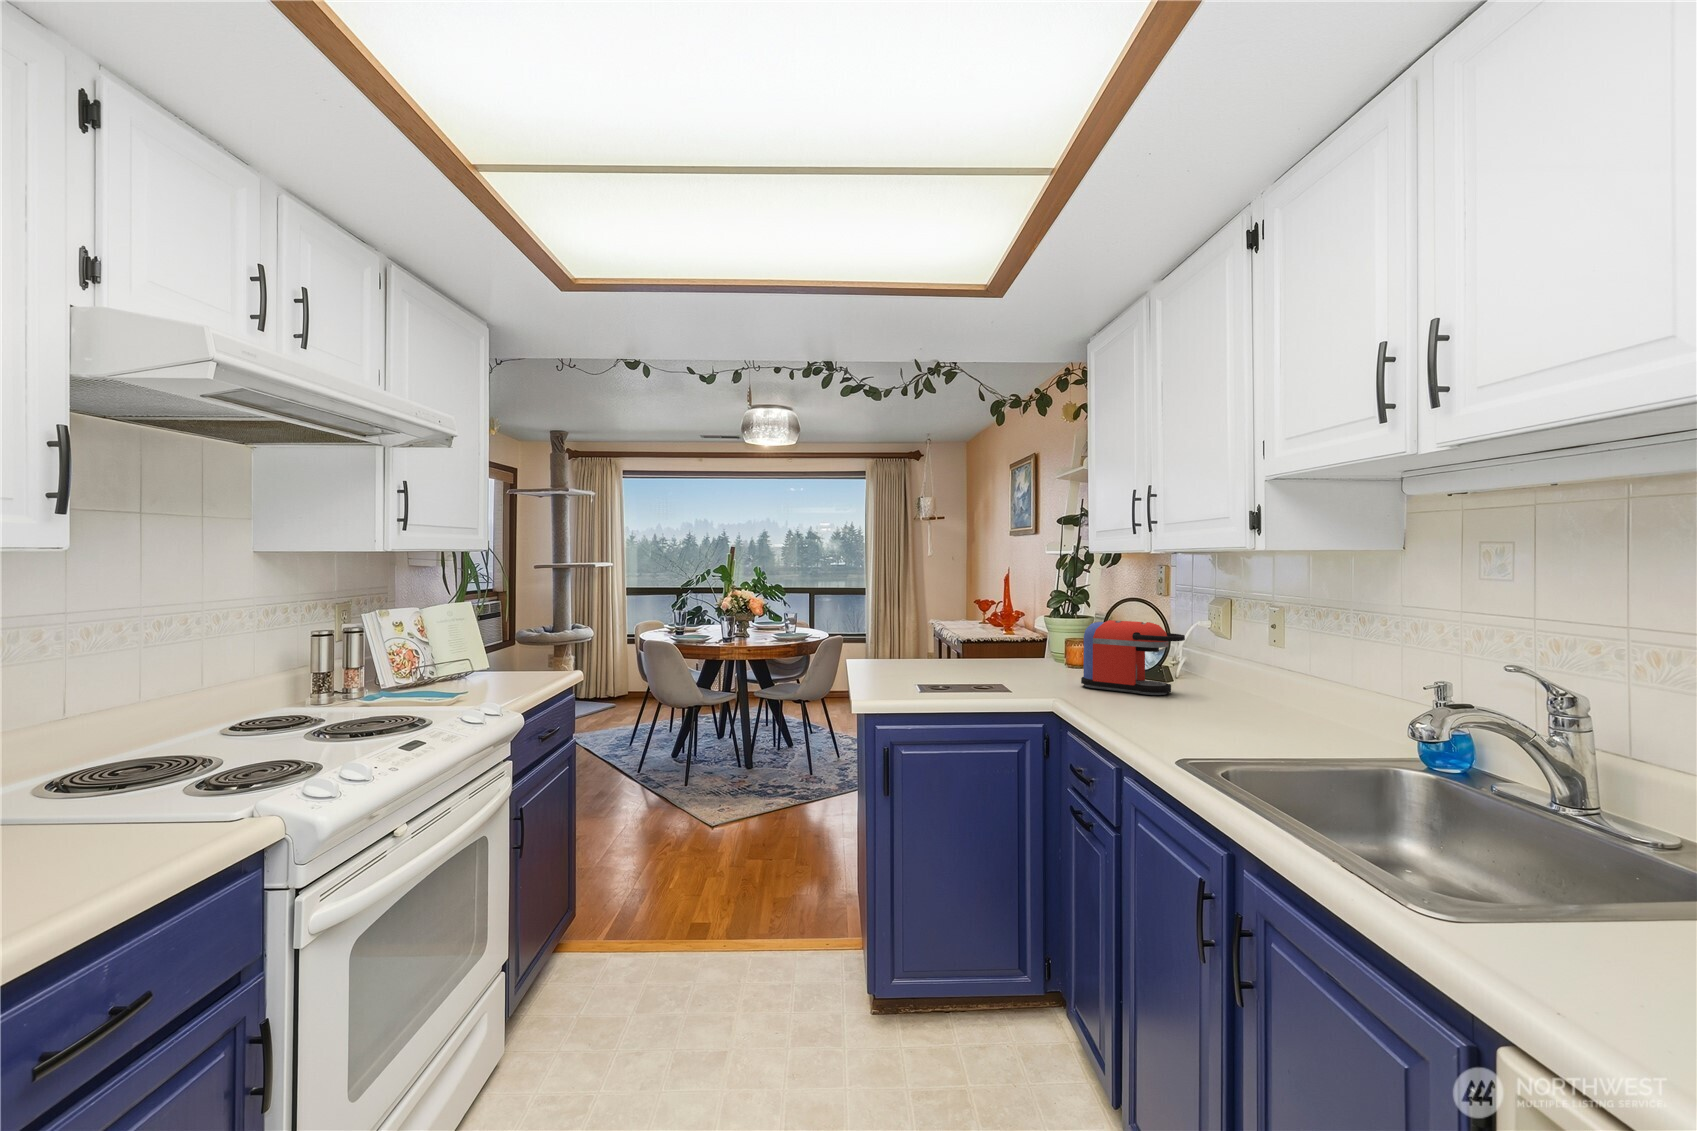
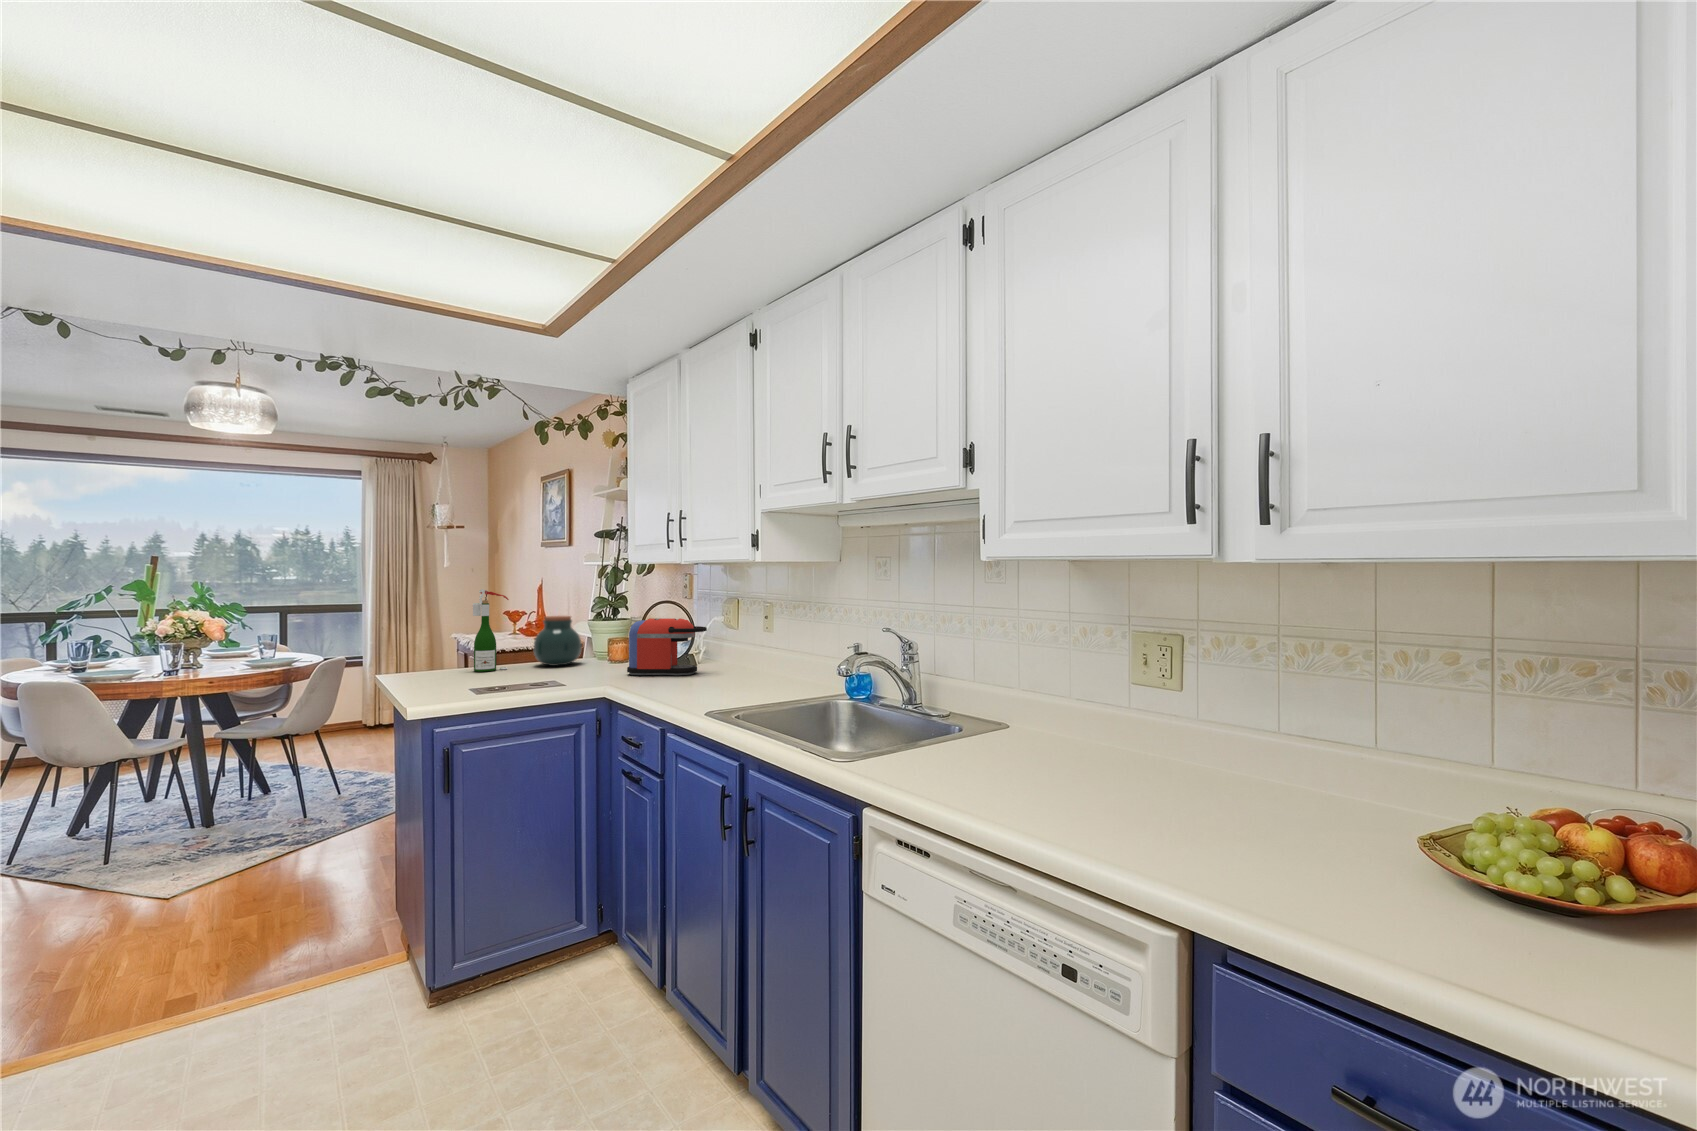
wine bottle: none [925,580,959,666] -> present [473,589,509,672]
jar: none [984,611,1034,665] -> present [534,616,581,666]

